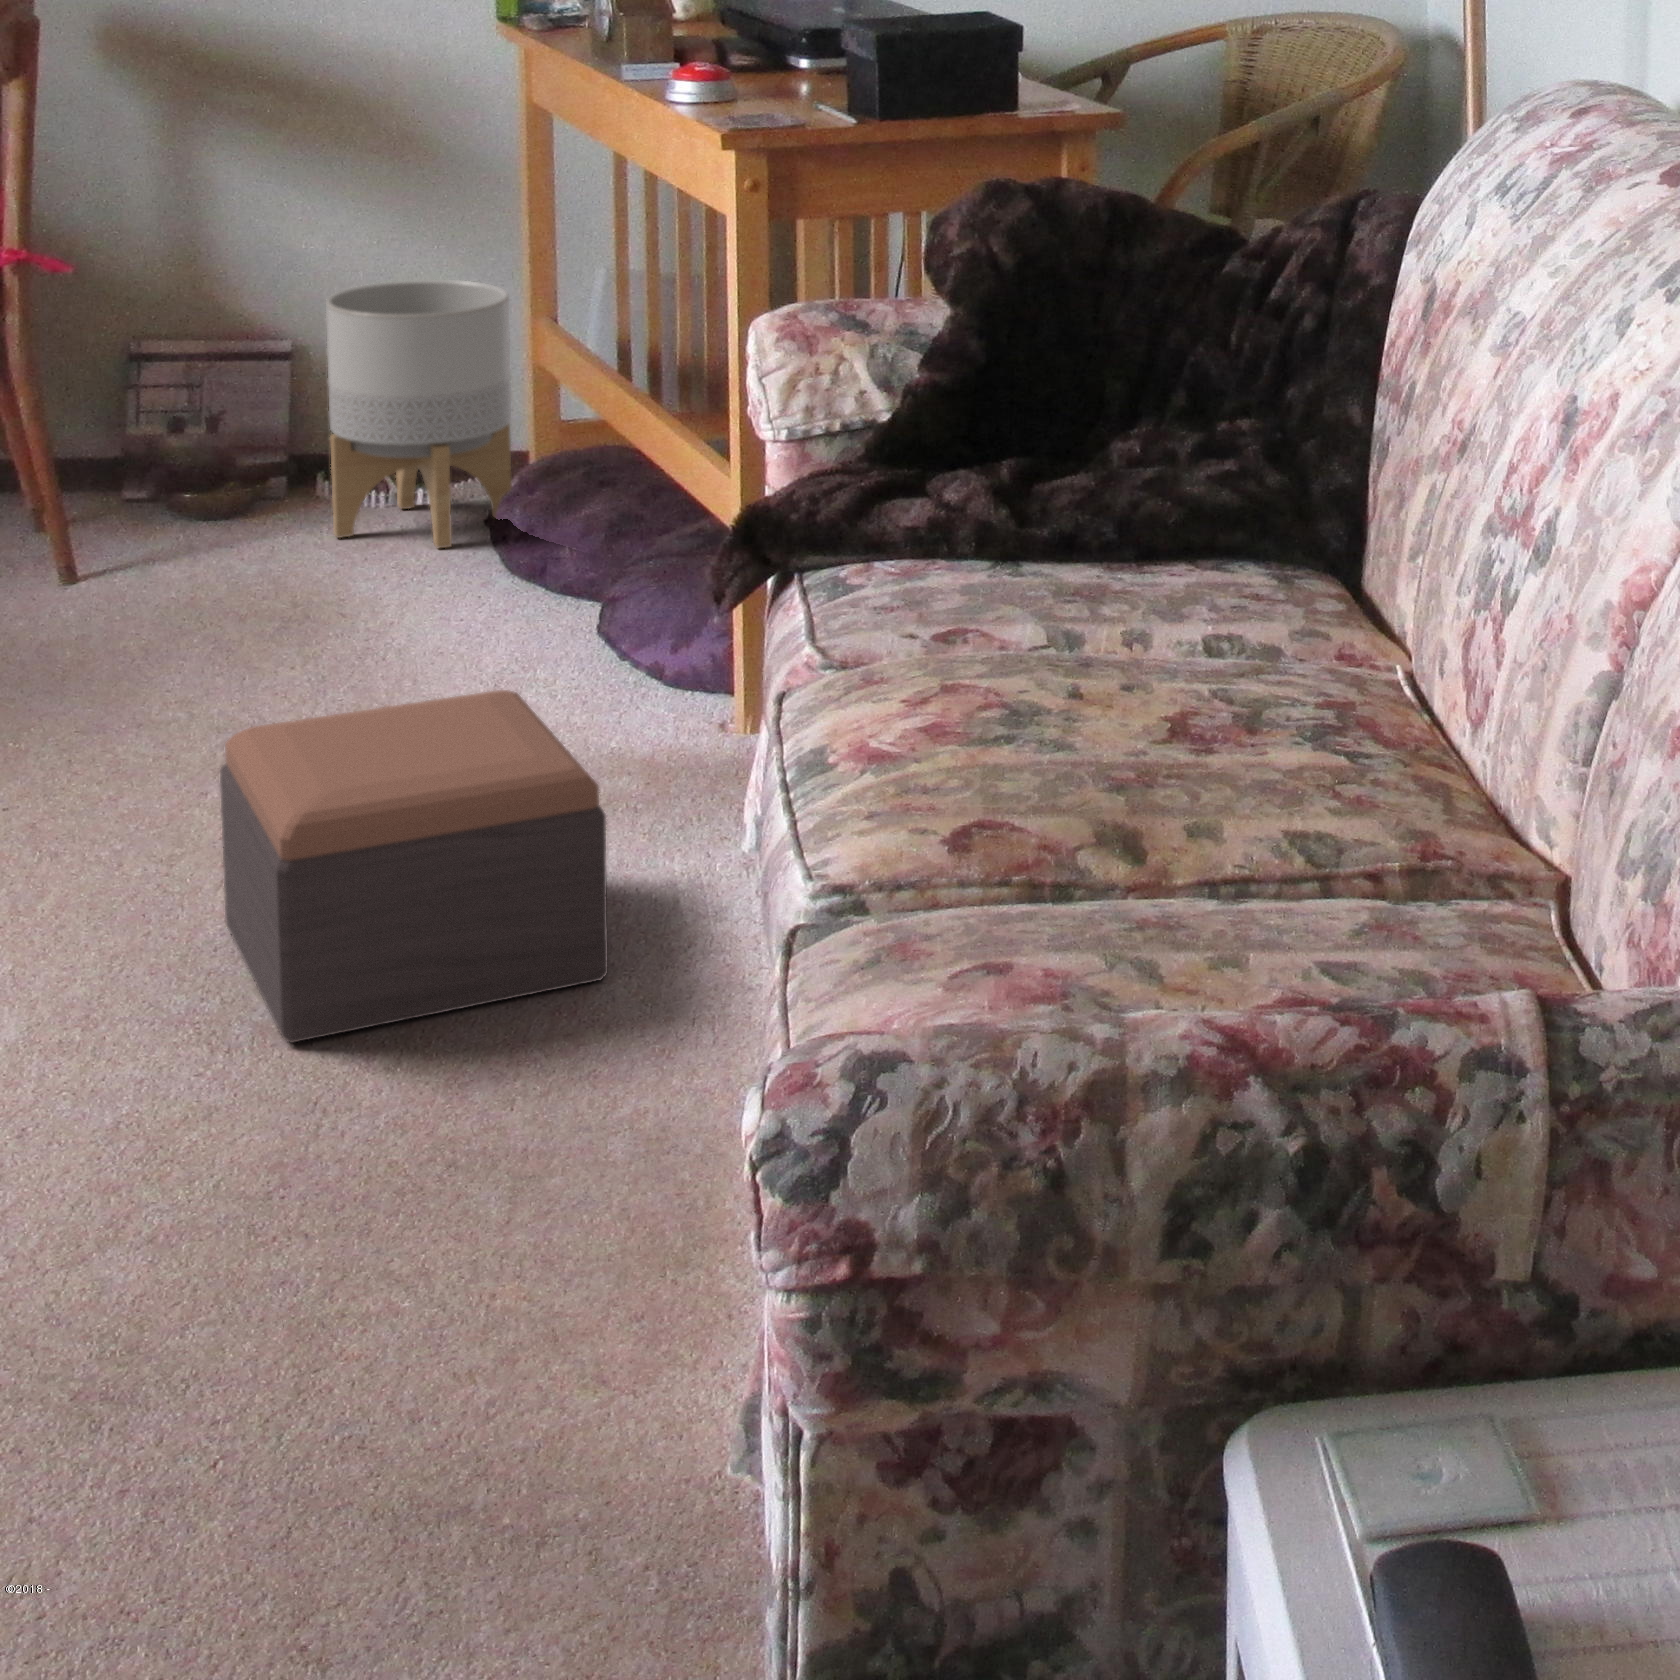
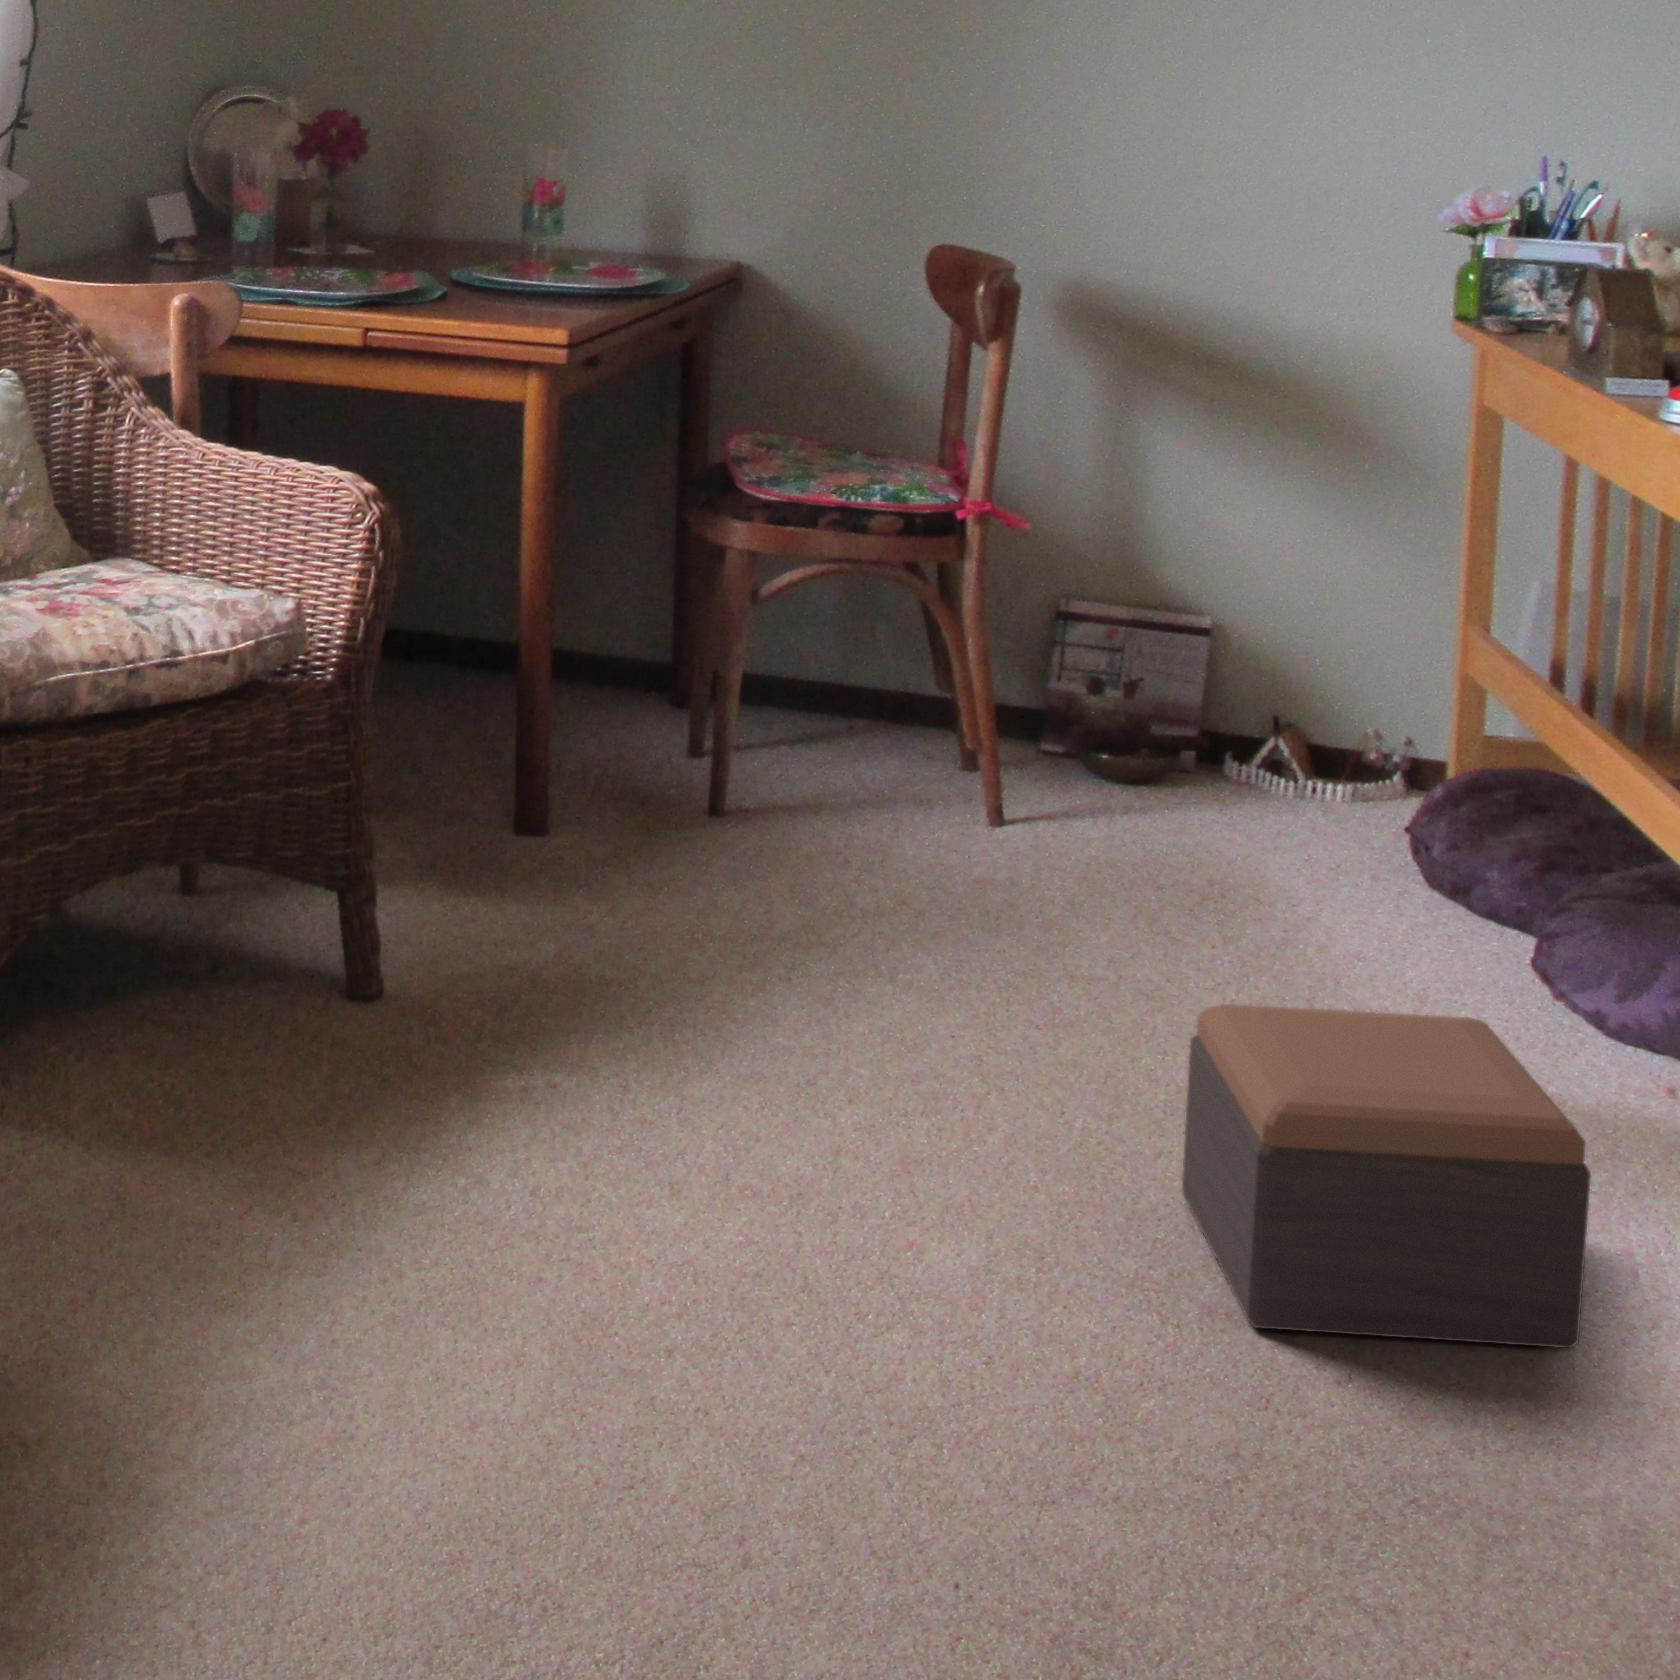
planter: present [326,280,512,548] -> none [1245,571,1443,851]

